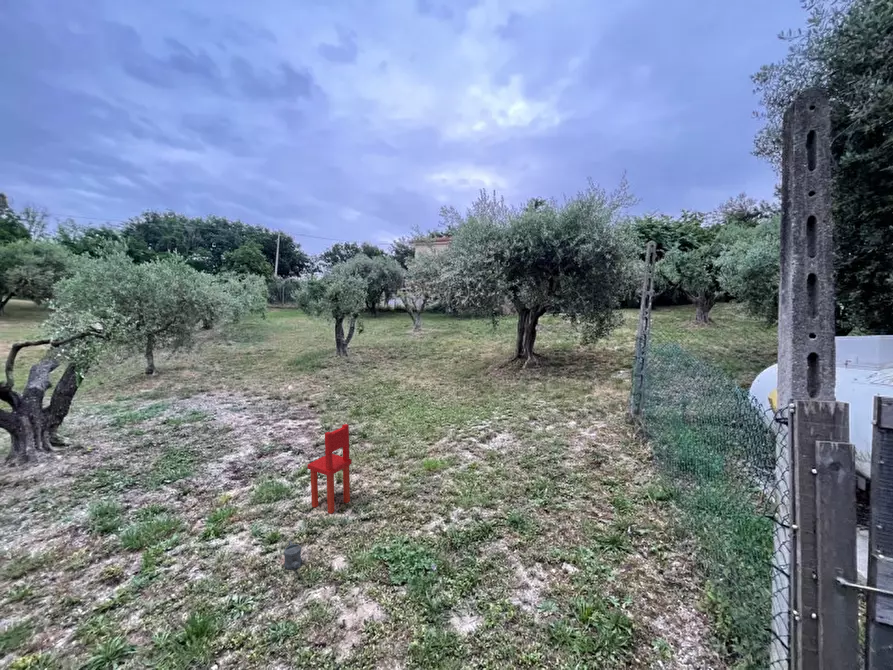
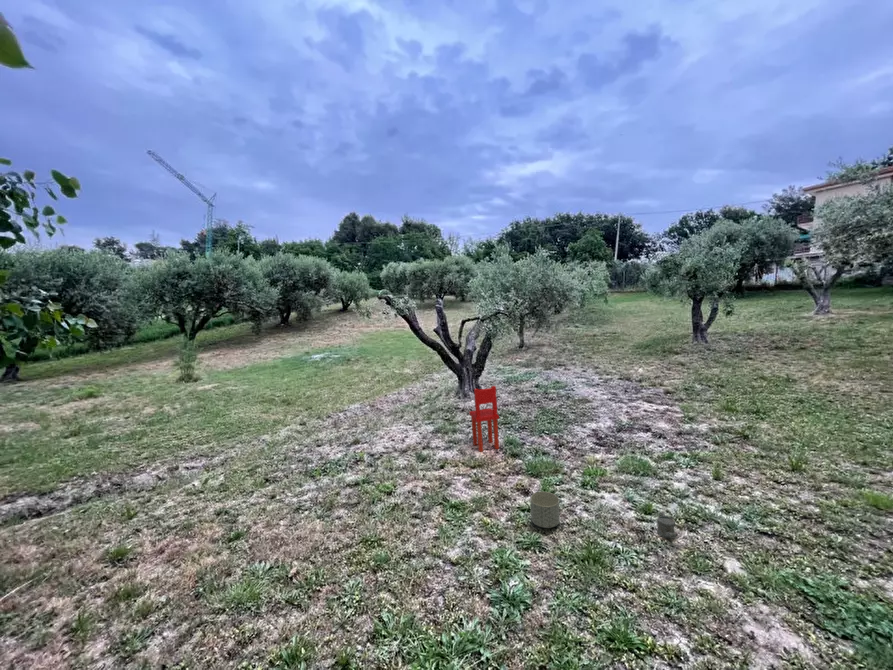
chair: present [307,424,352,514] -> present [469,386,499,452]
planter: none [111,574,161,631] -> present [531,492,560,528]

